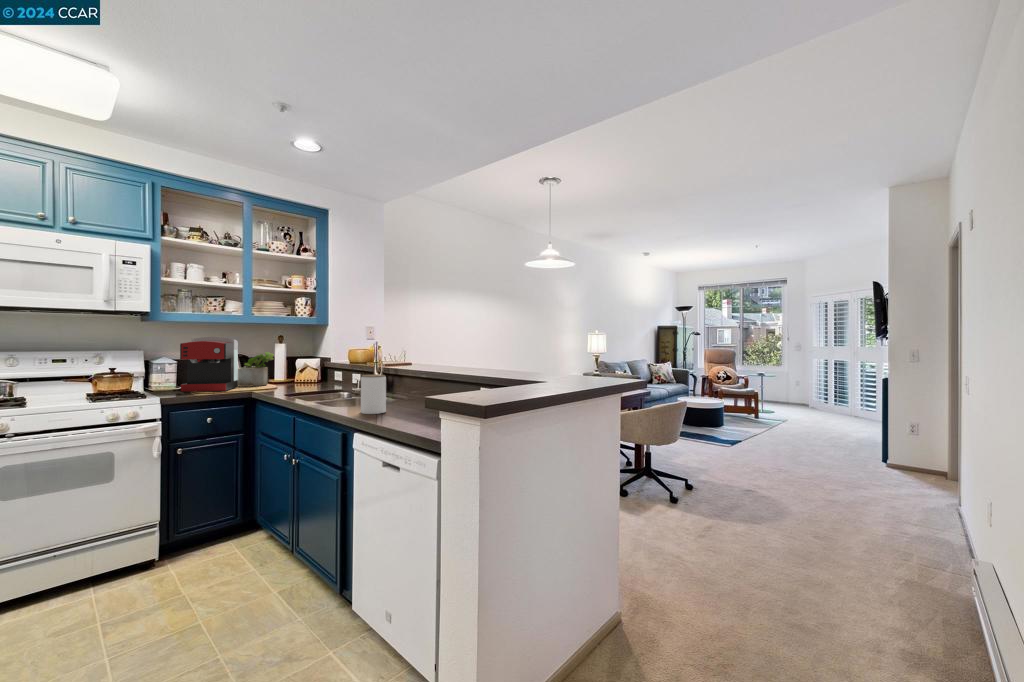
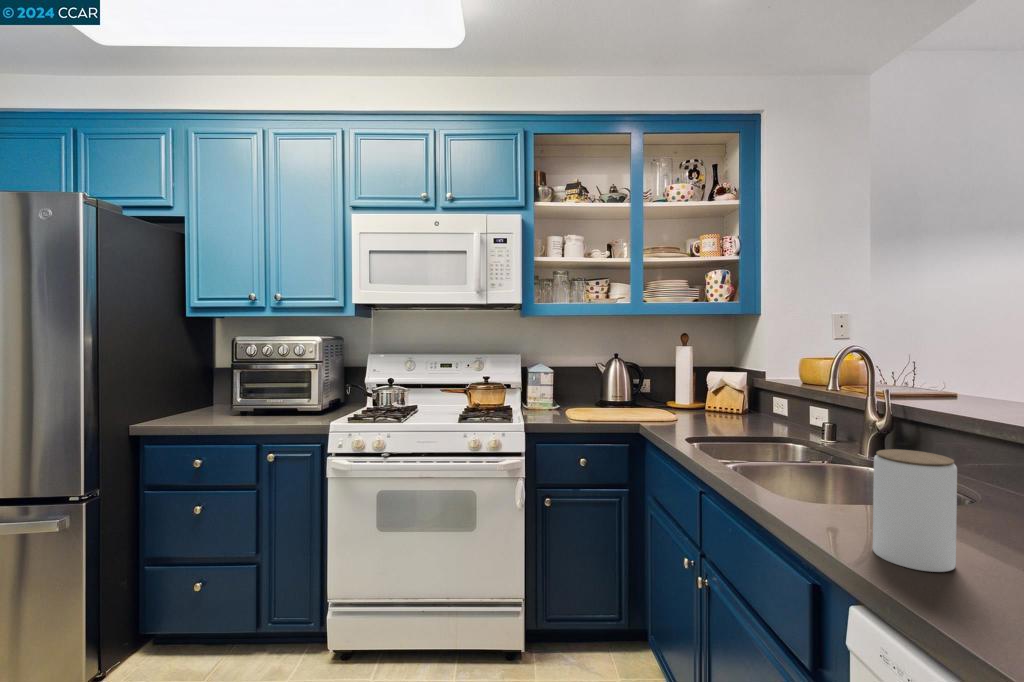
coffee maker: present [180,337,238,392] -> none [552,336,624,419]
potted plant: present [238,352,274,387] -> none [622,358,675,411]

